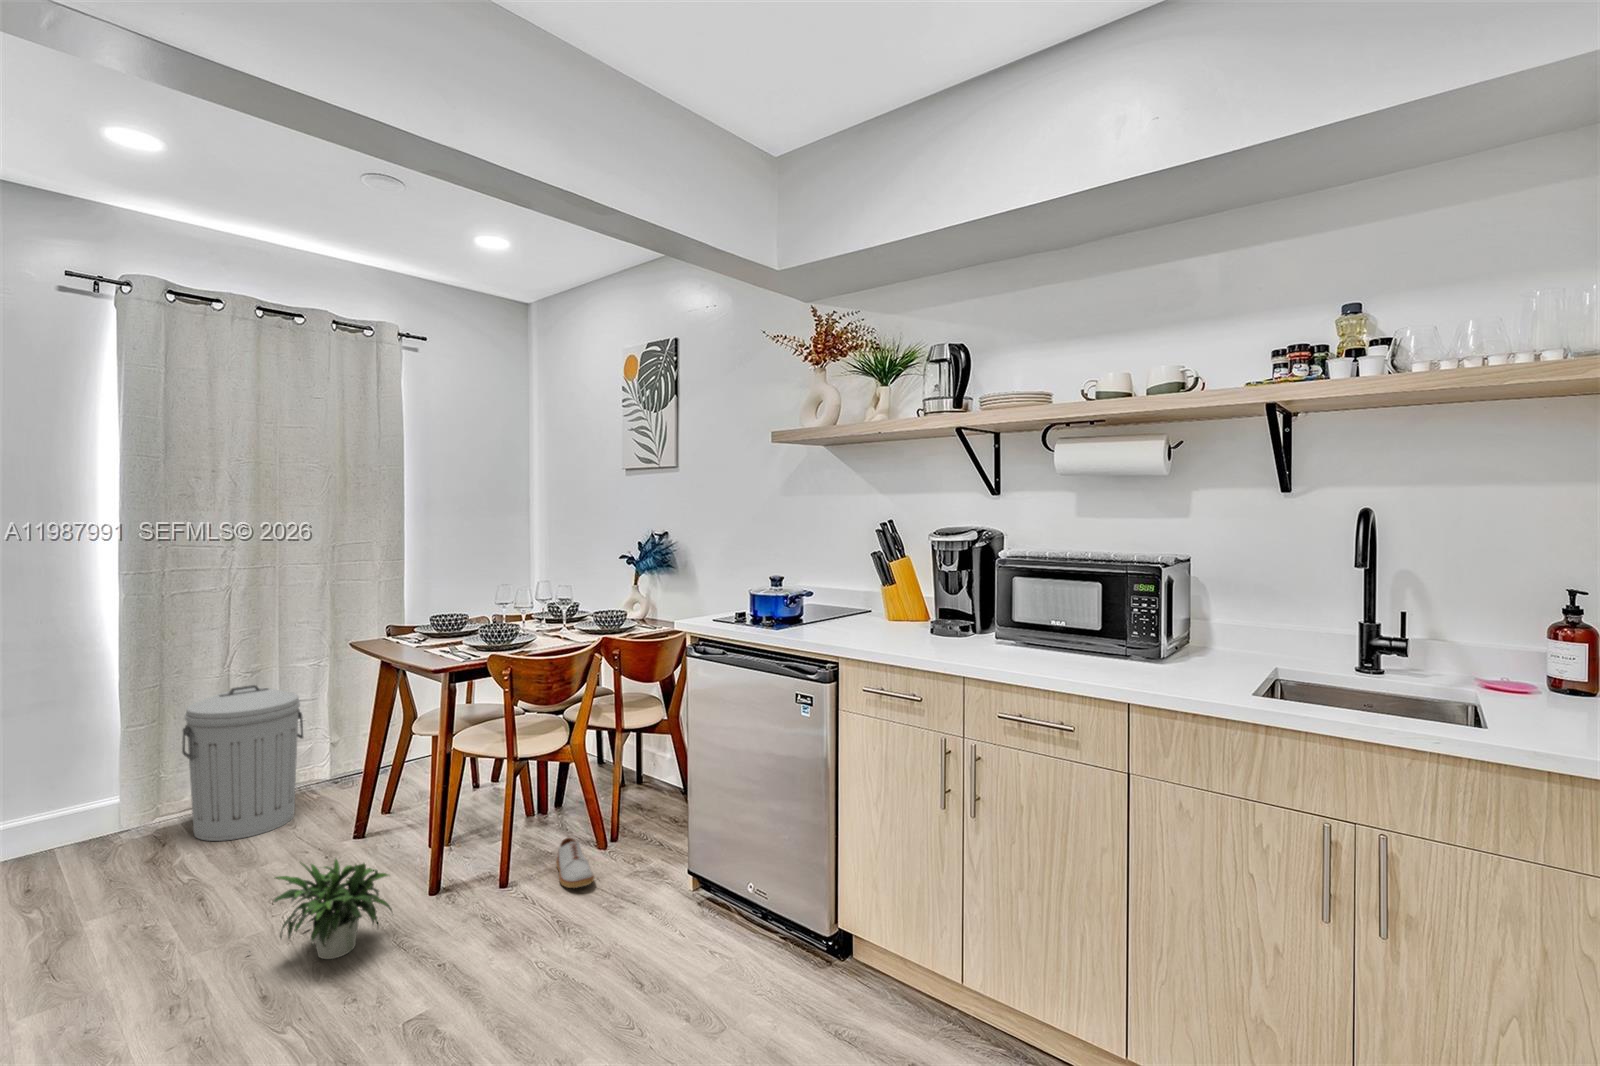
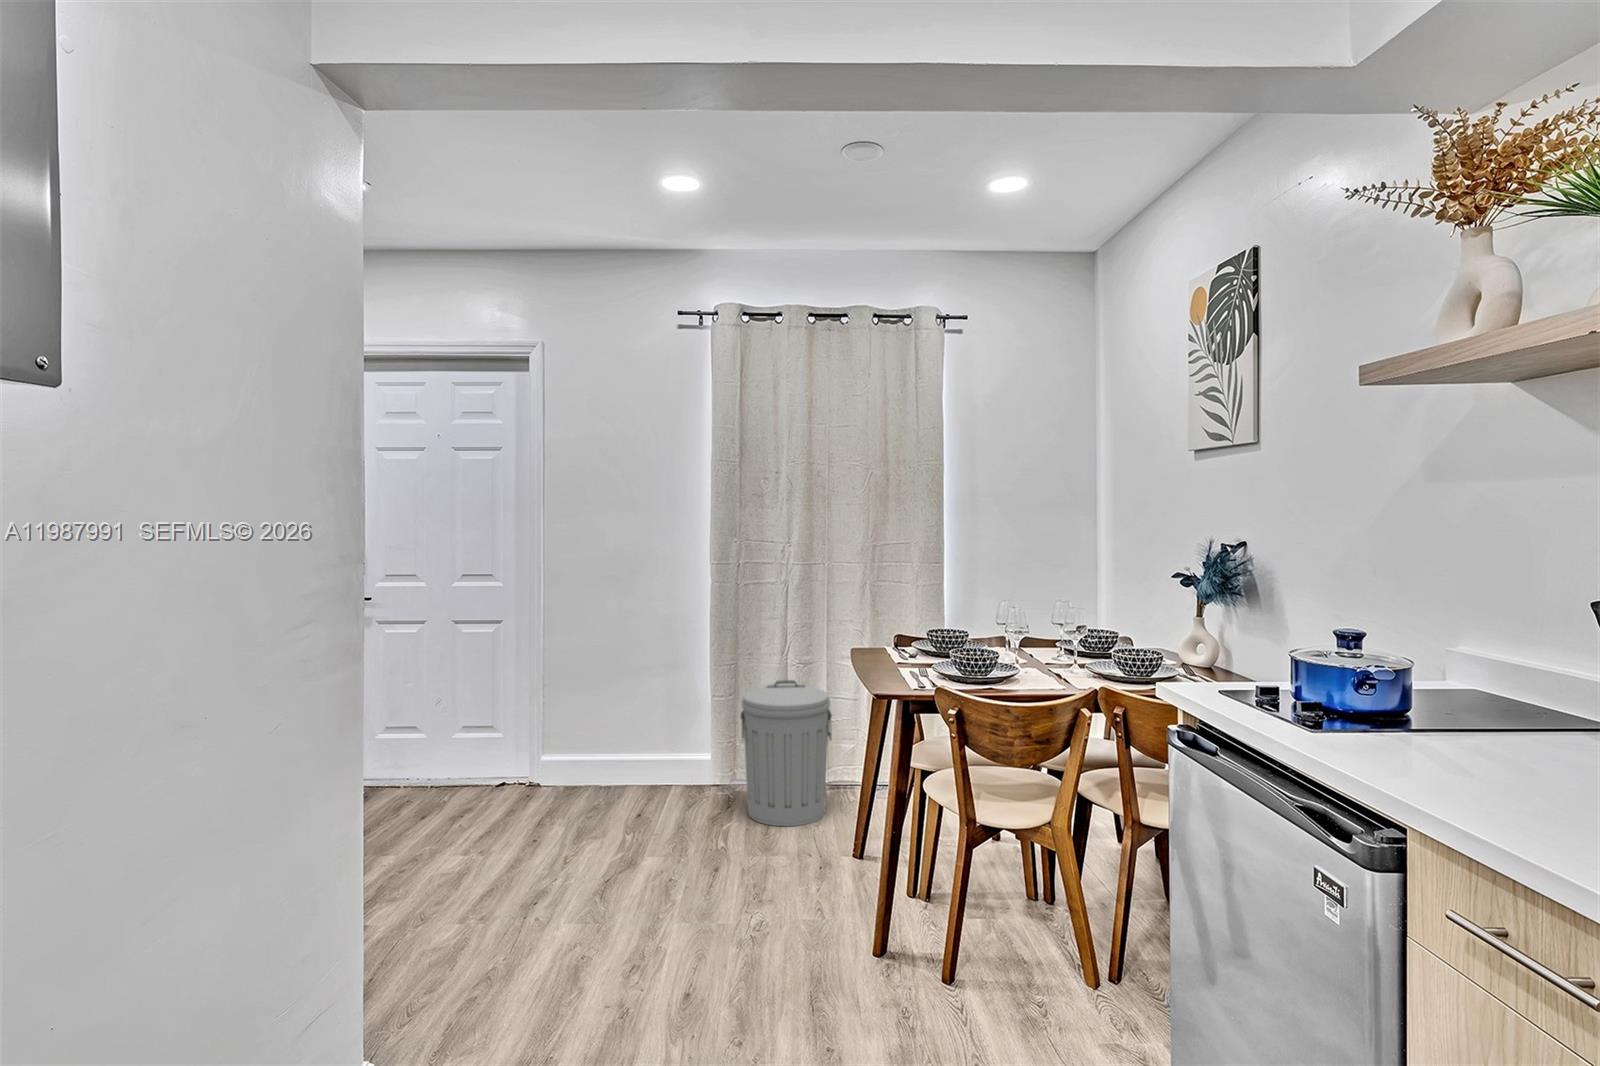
shoe: present [556,838,594,888] -> none [1010,949,1053,1030]
potted plant: present [247,859,392,959] -> none [704,877,818,994]

